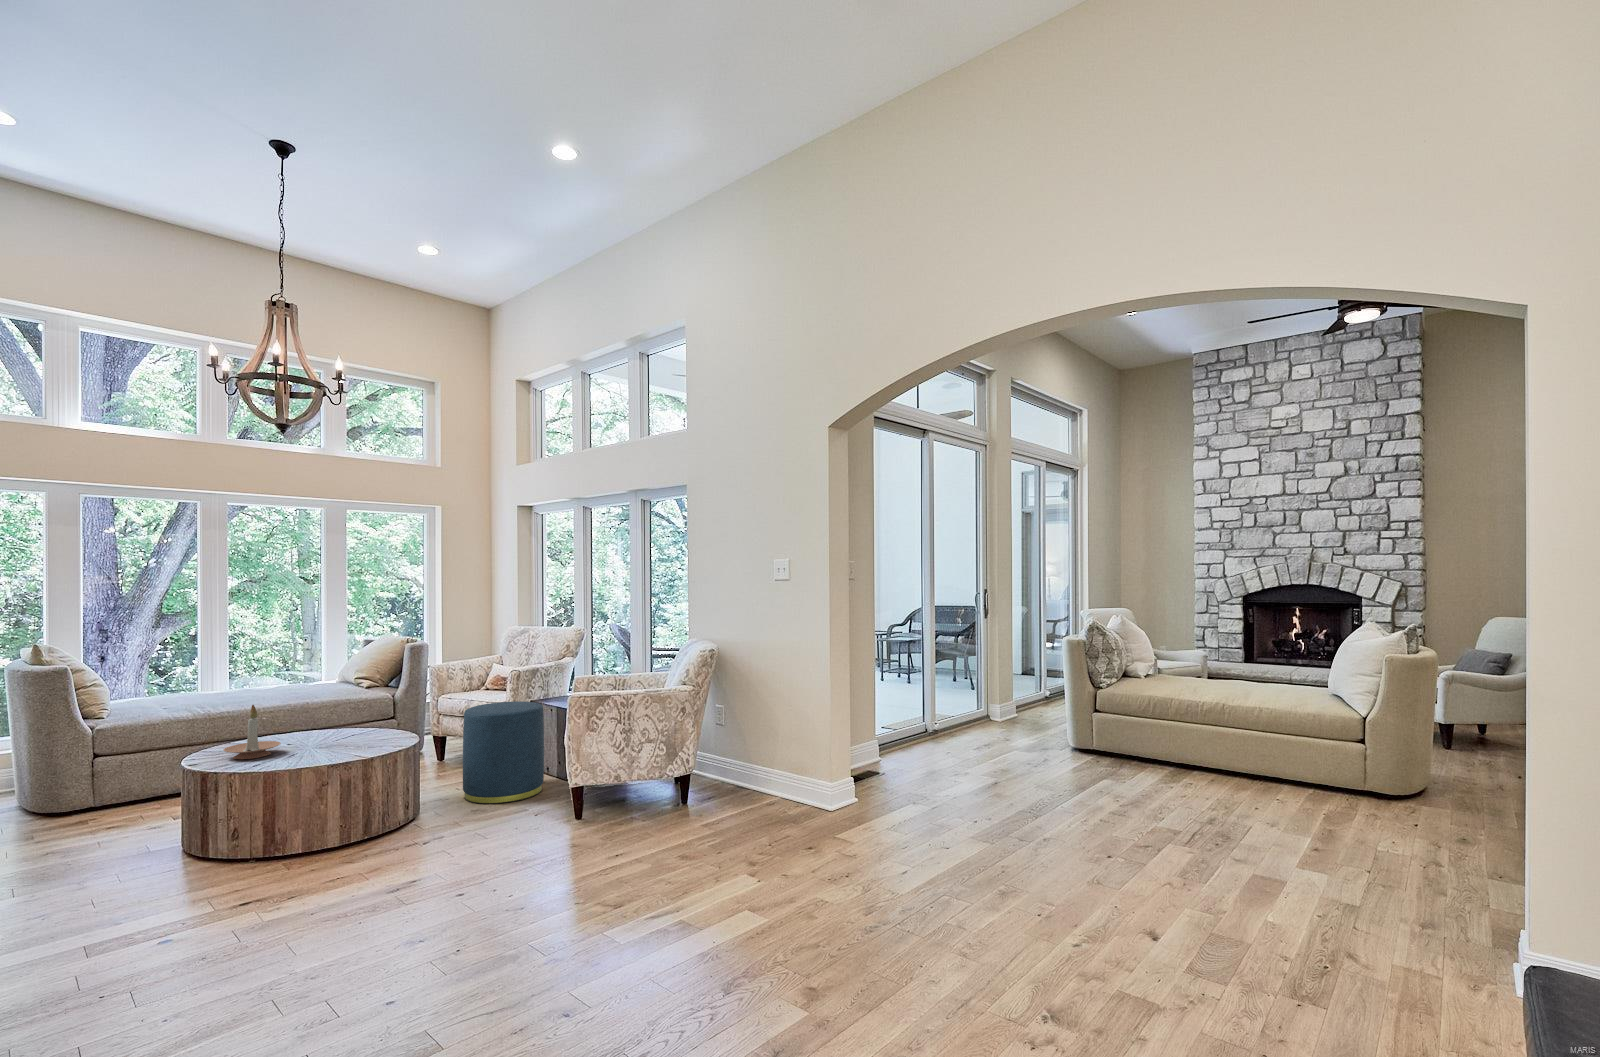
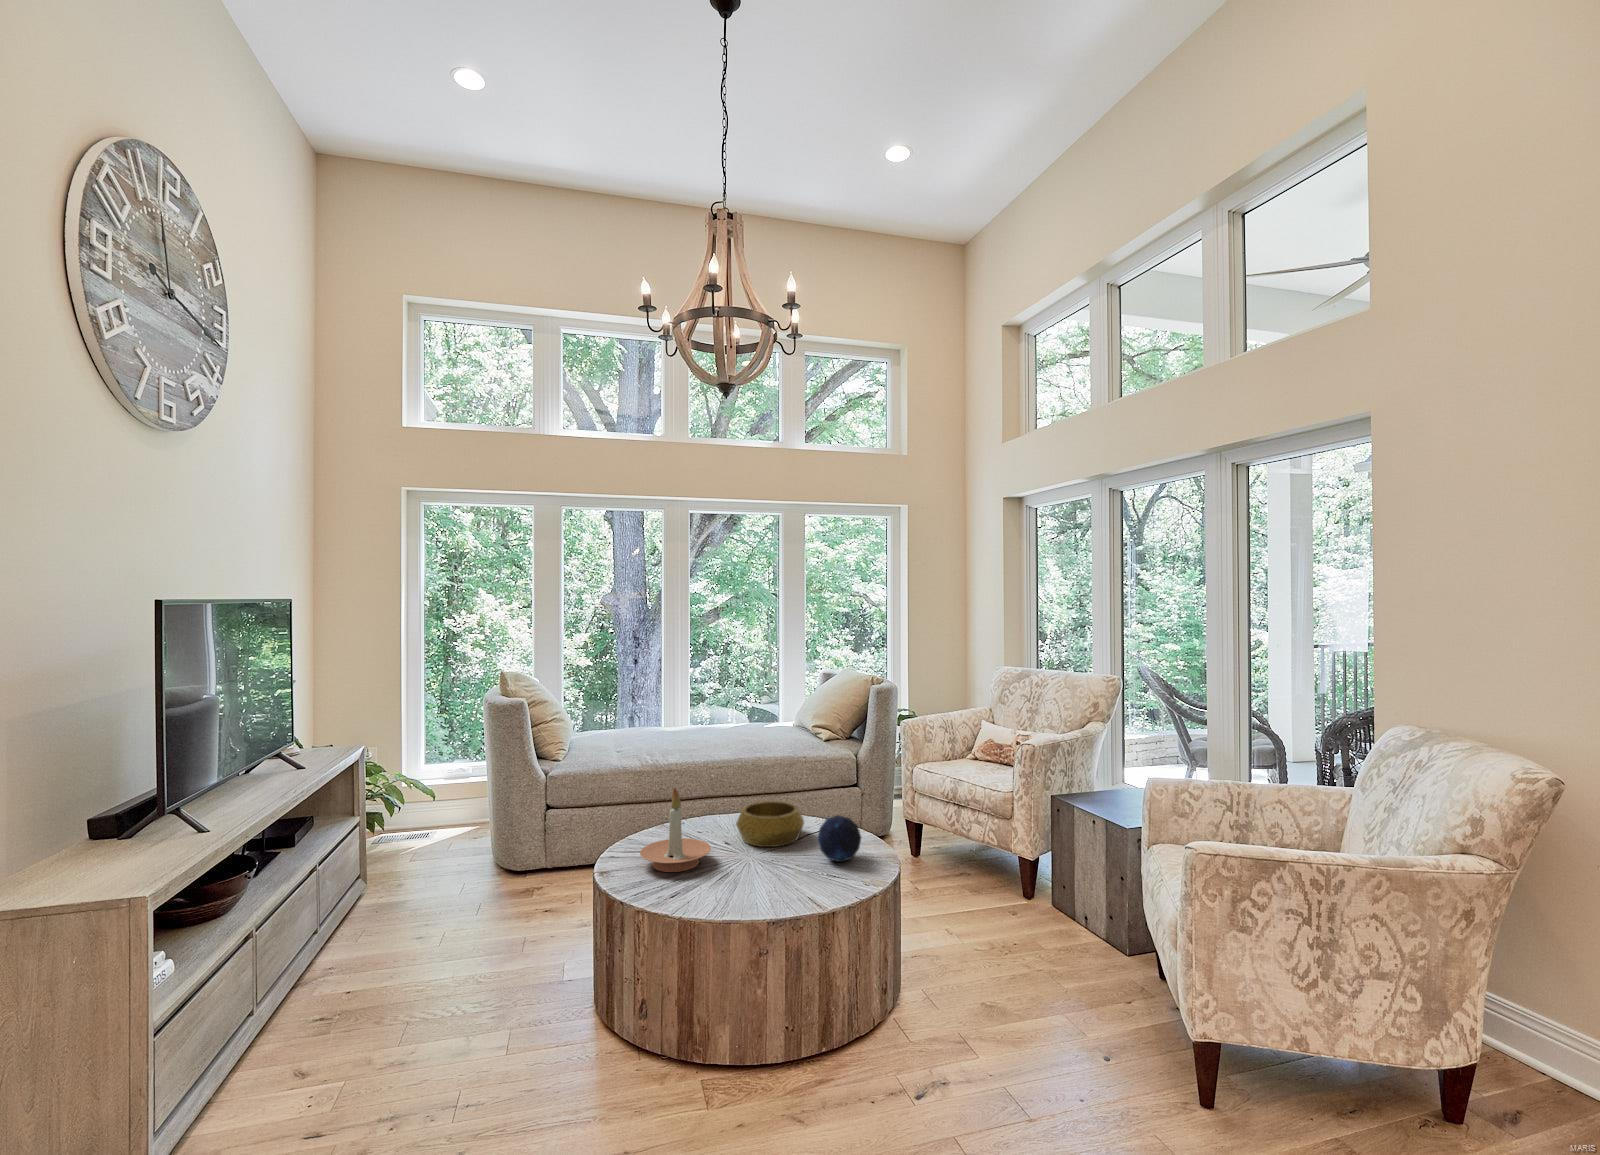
ottoman: present [463,701,544,804] -> none [964,804,1098,998]
decorative orb: none [361,713,393,741] -> present [817,815,861,862]
decorative bowl: none [297,715,351,742] -> present [736,801,804,847]

